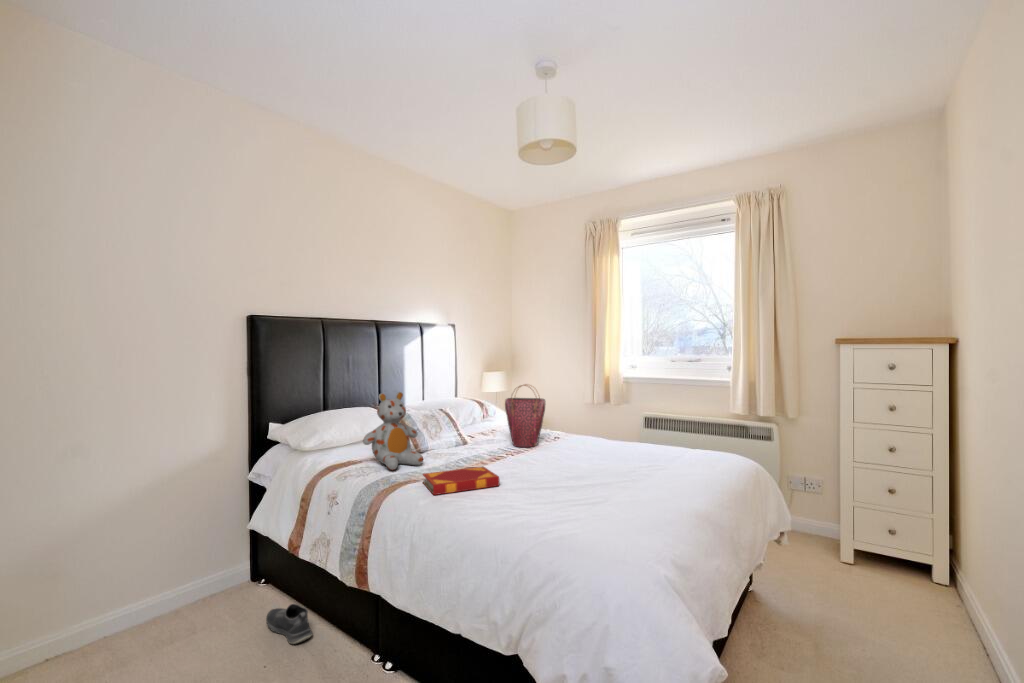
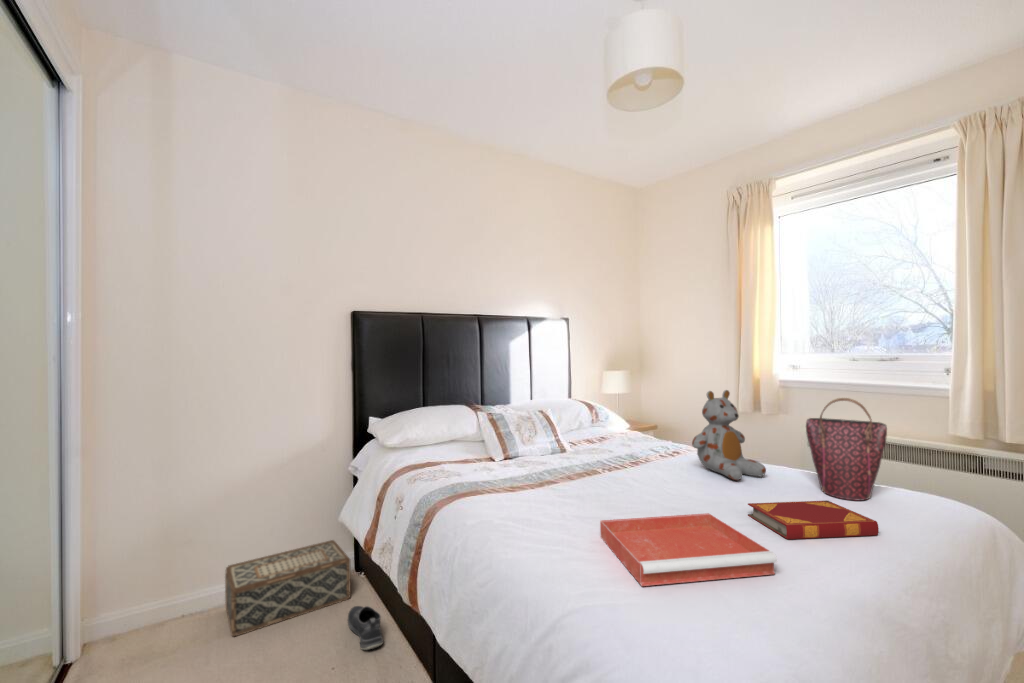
handbag: present [505,384,545,447] -> present [806,398,887,500]
stuffed bear: present [363,392,423,470] -> present [692,390,766,480]
hardback book: present [423,466,500,495] -> present [748,500,879,539]
tray: none [527,476,649,525] -> present [600,513,777,586]
woven basket: none [109,552,259,663] -> present [225,540,351,636]

